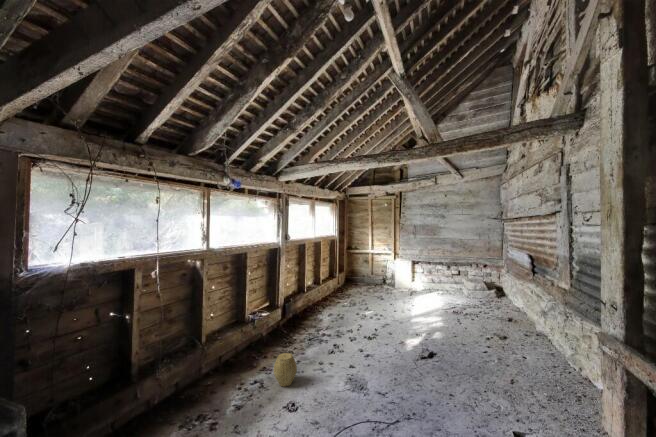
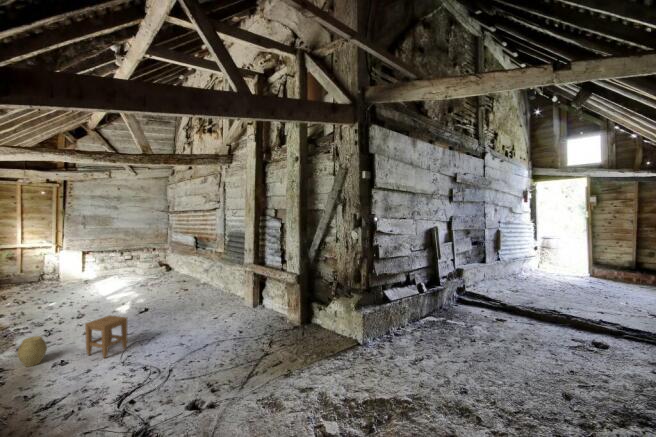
stool: none [317,358,355,422] -> present [85,316,128,358]

